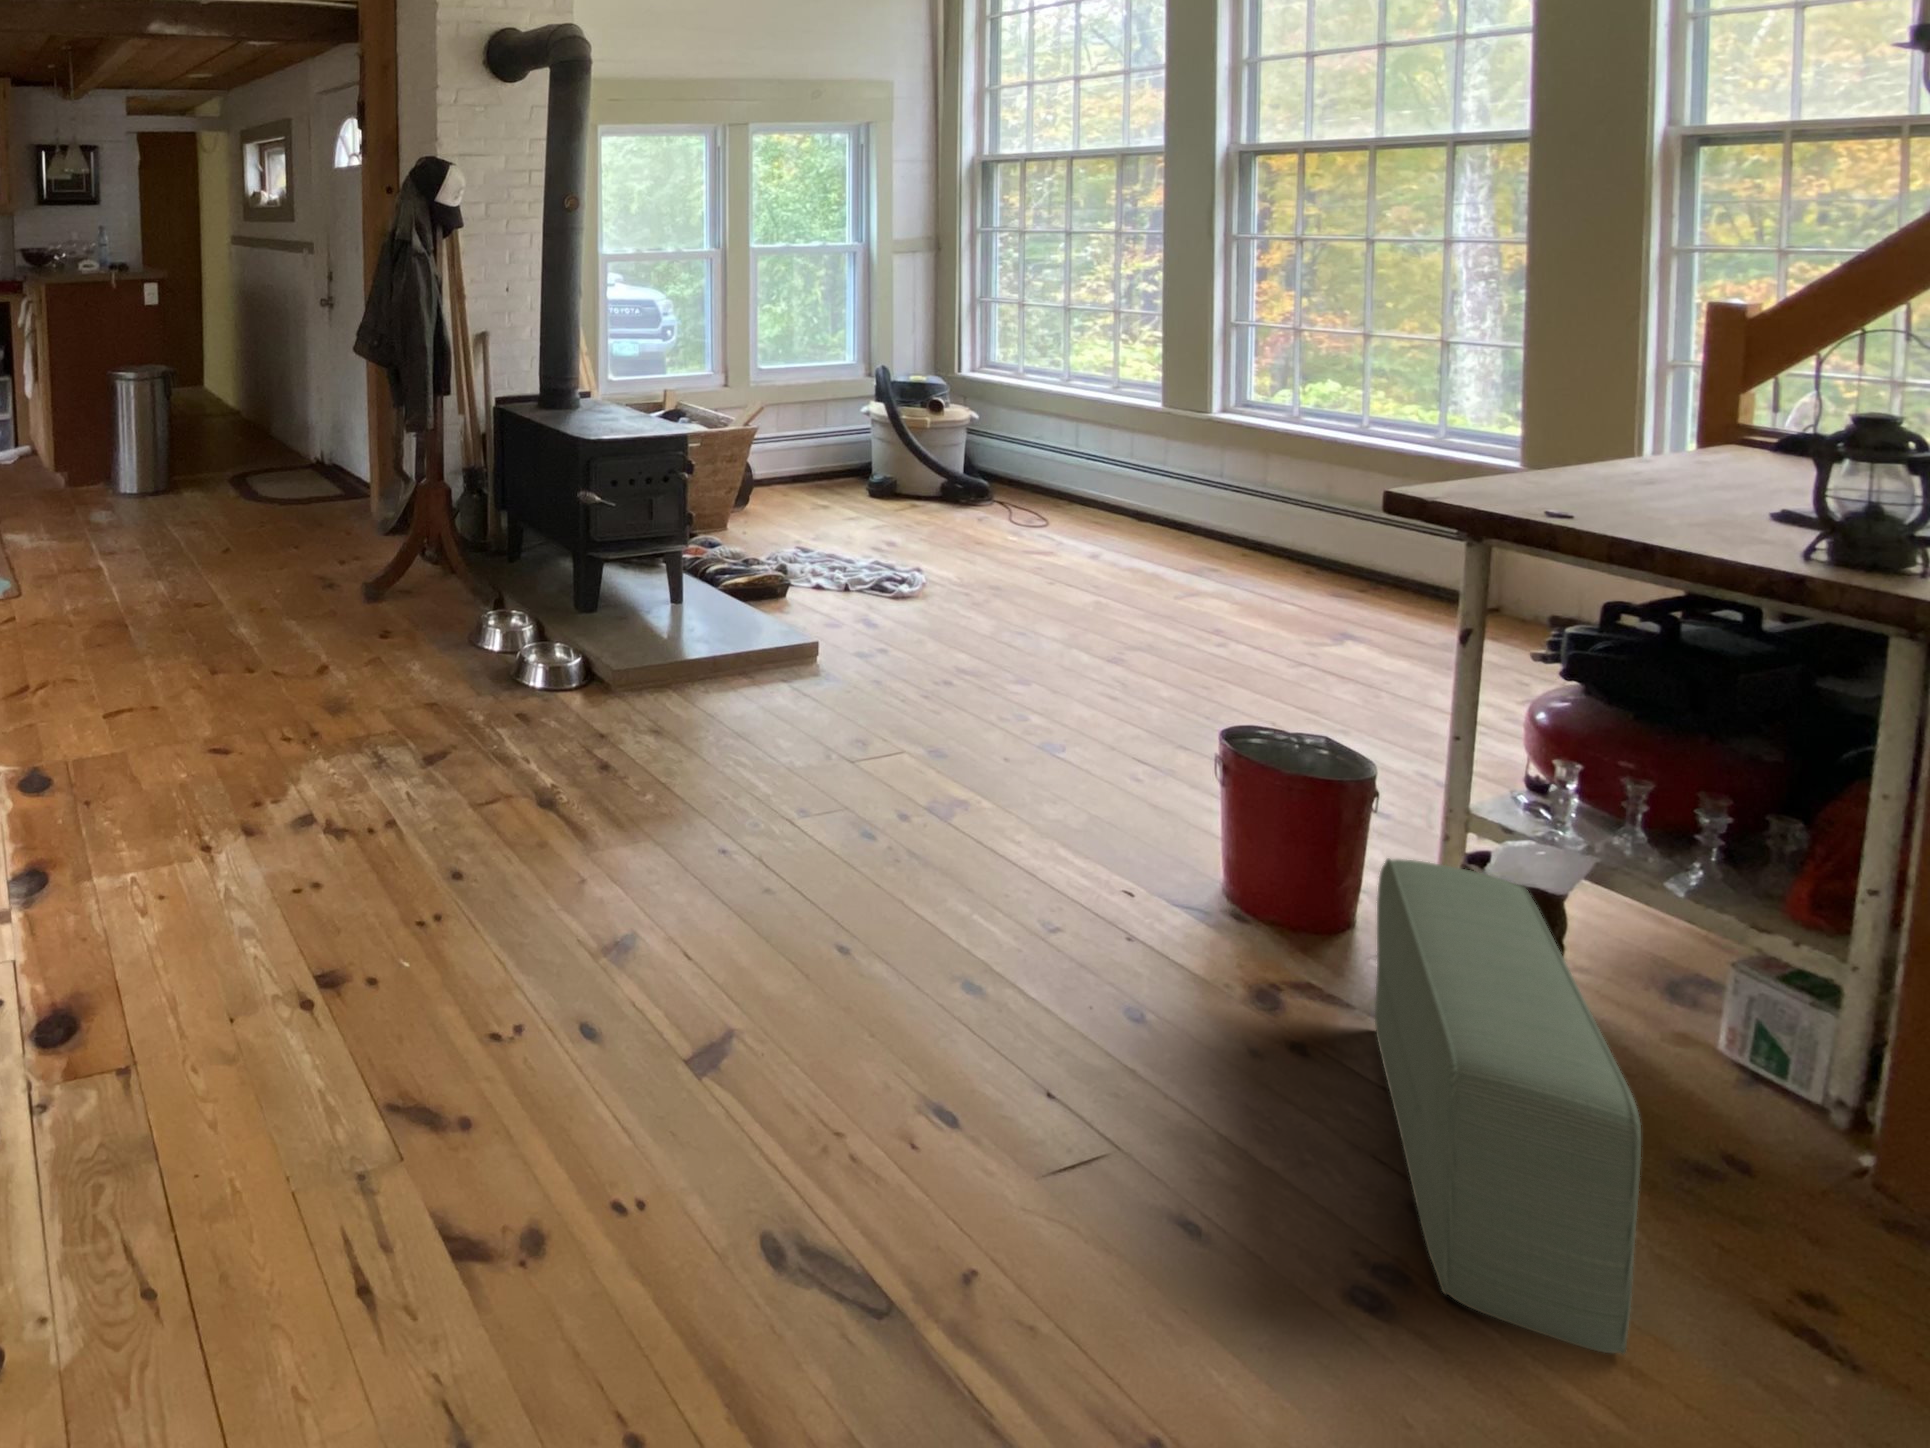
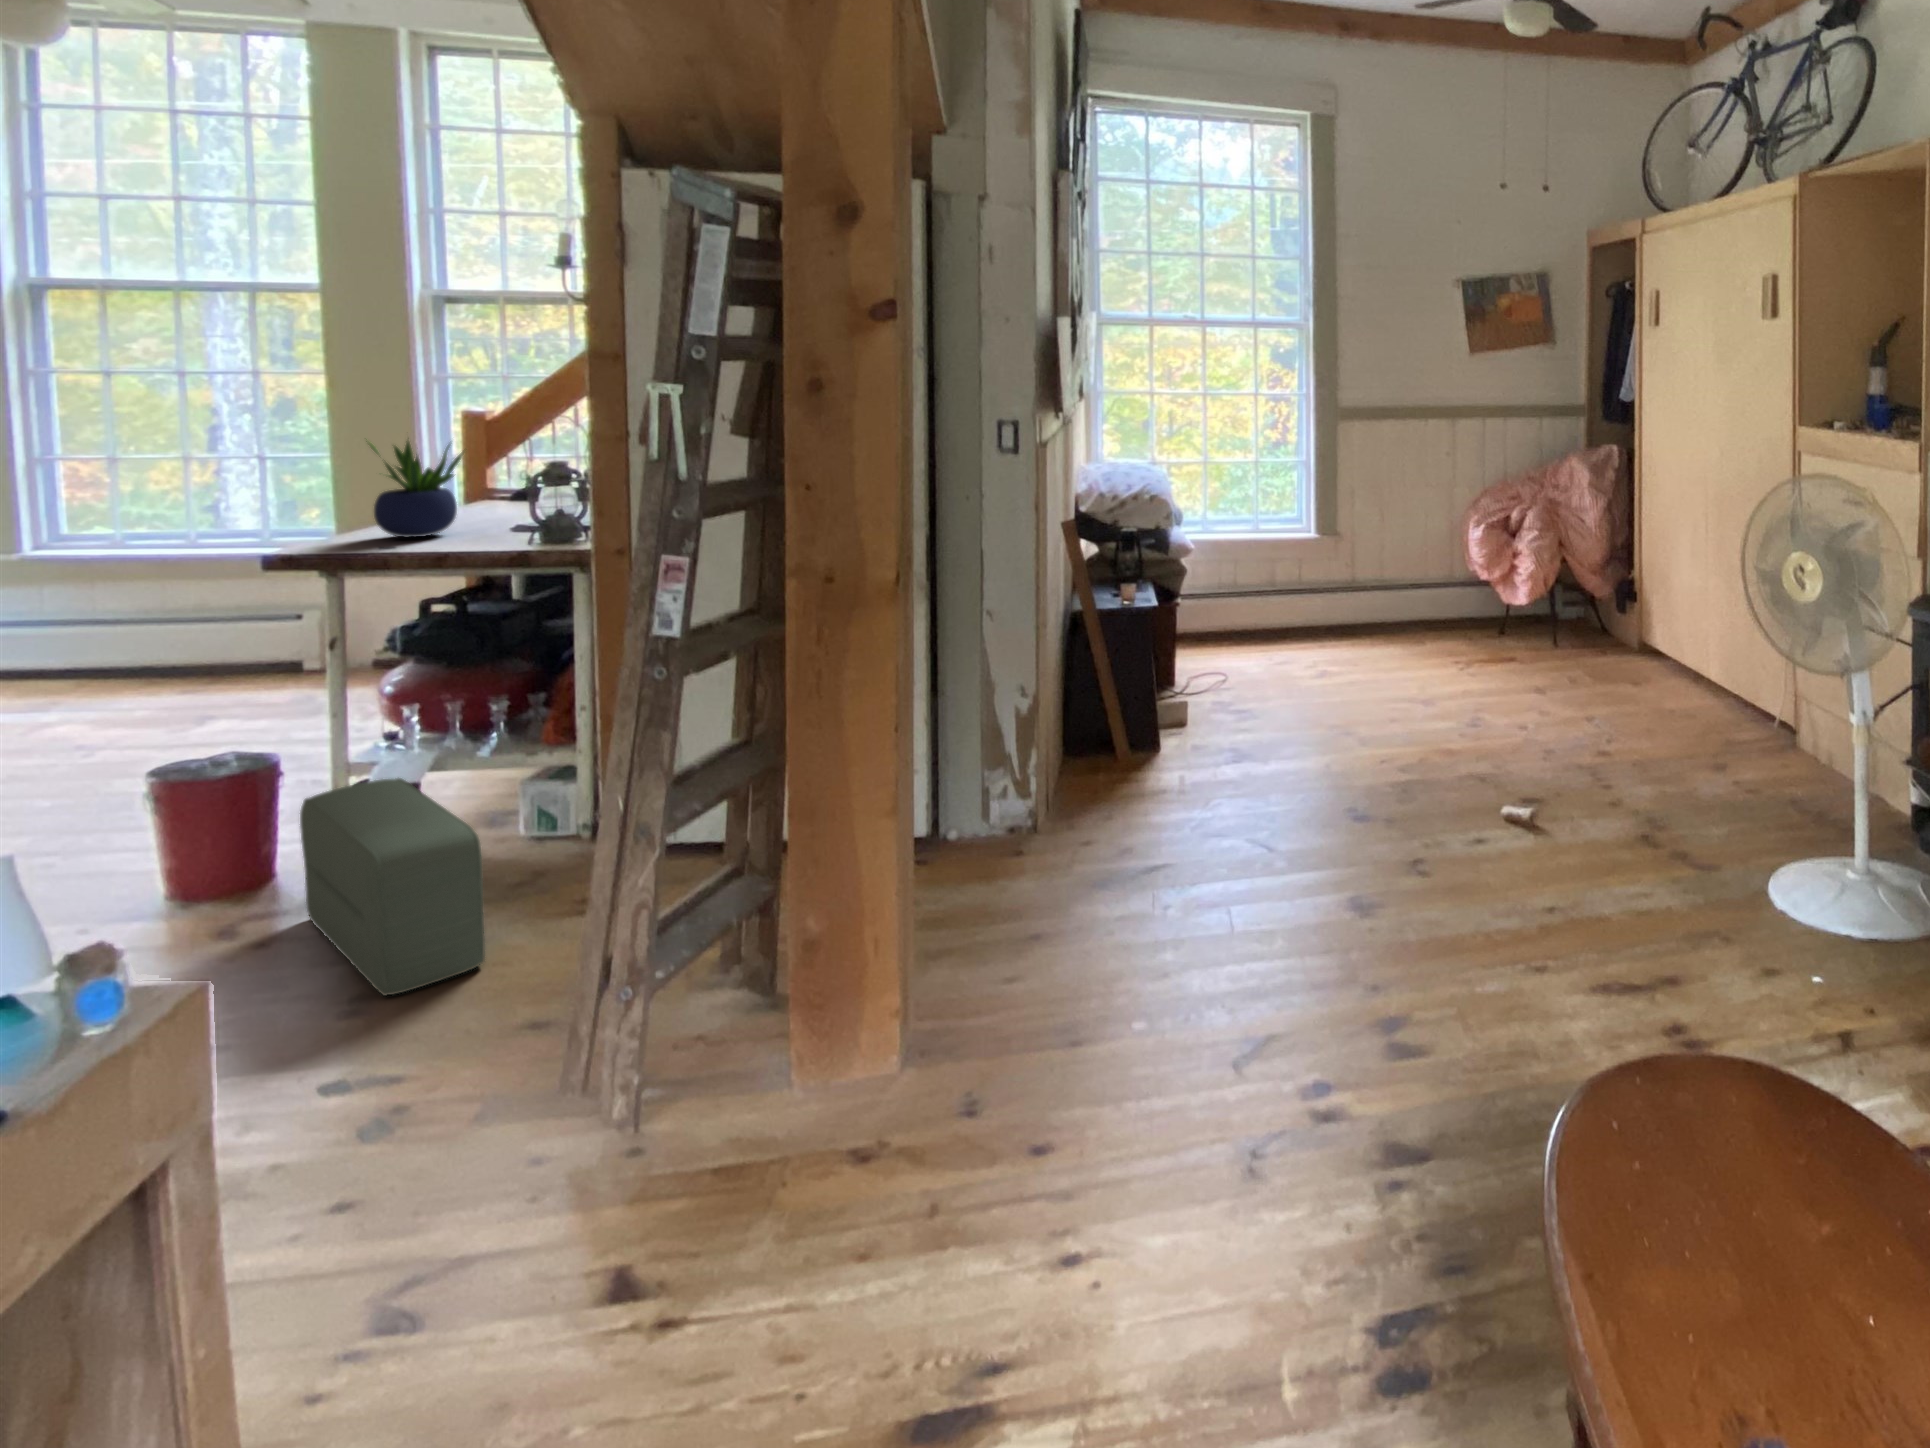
potted plant: none [1536,328,1704,498] -> present [366,439,463,537]

